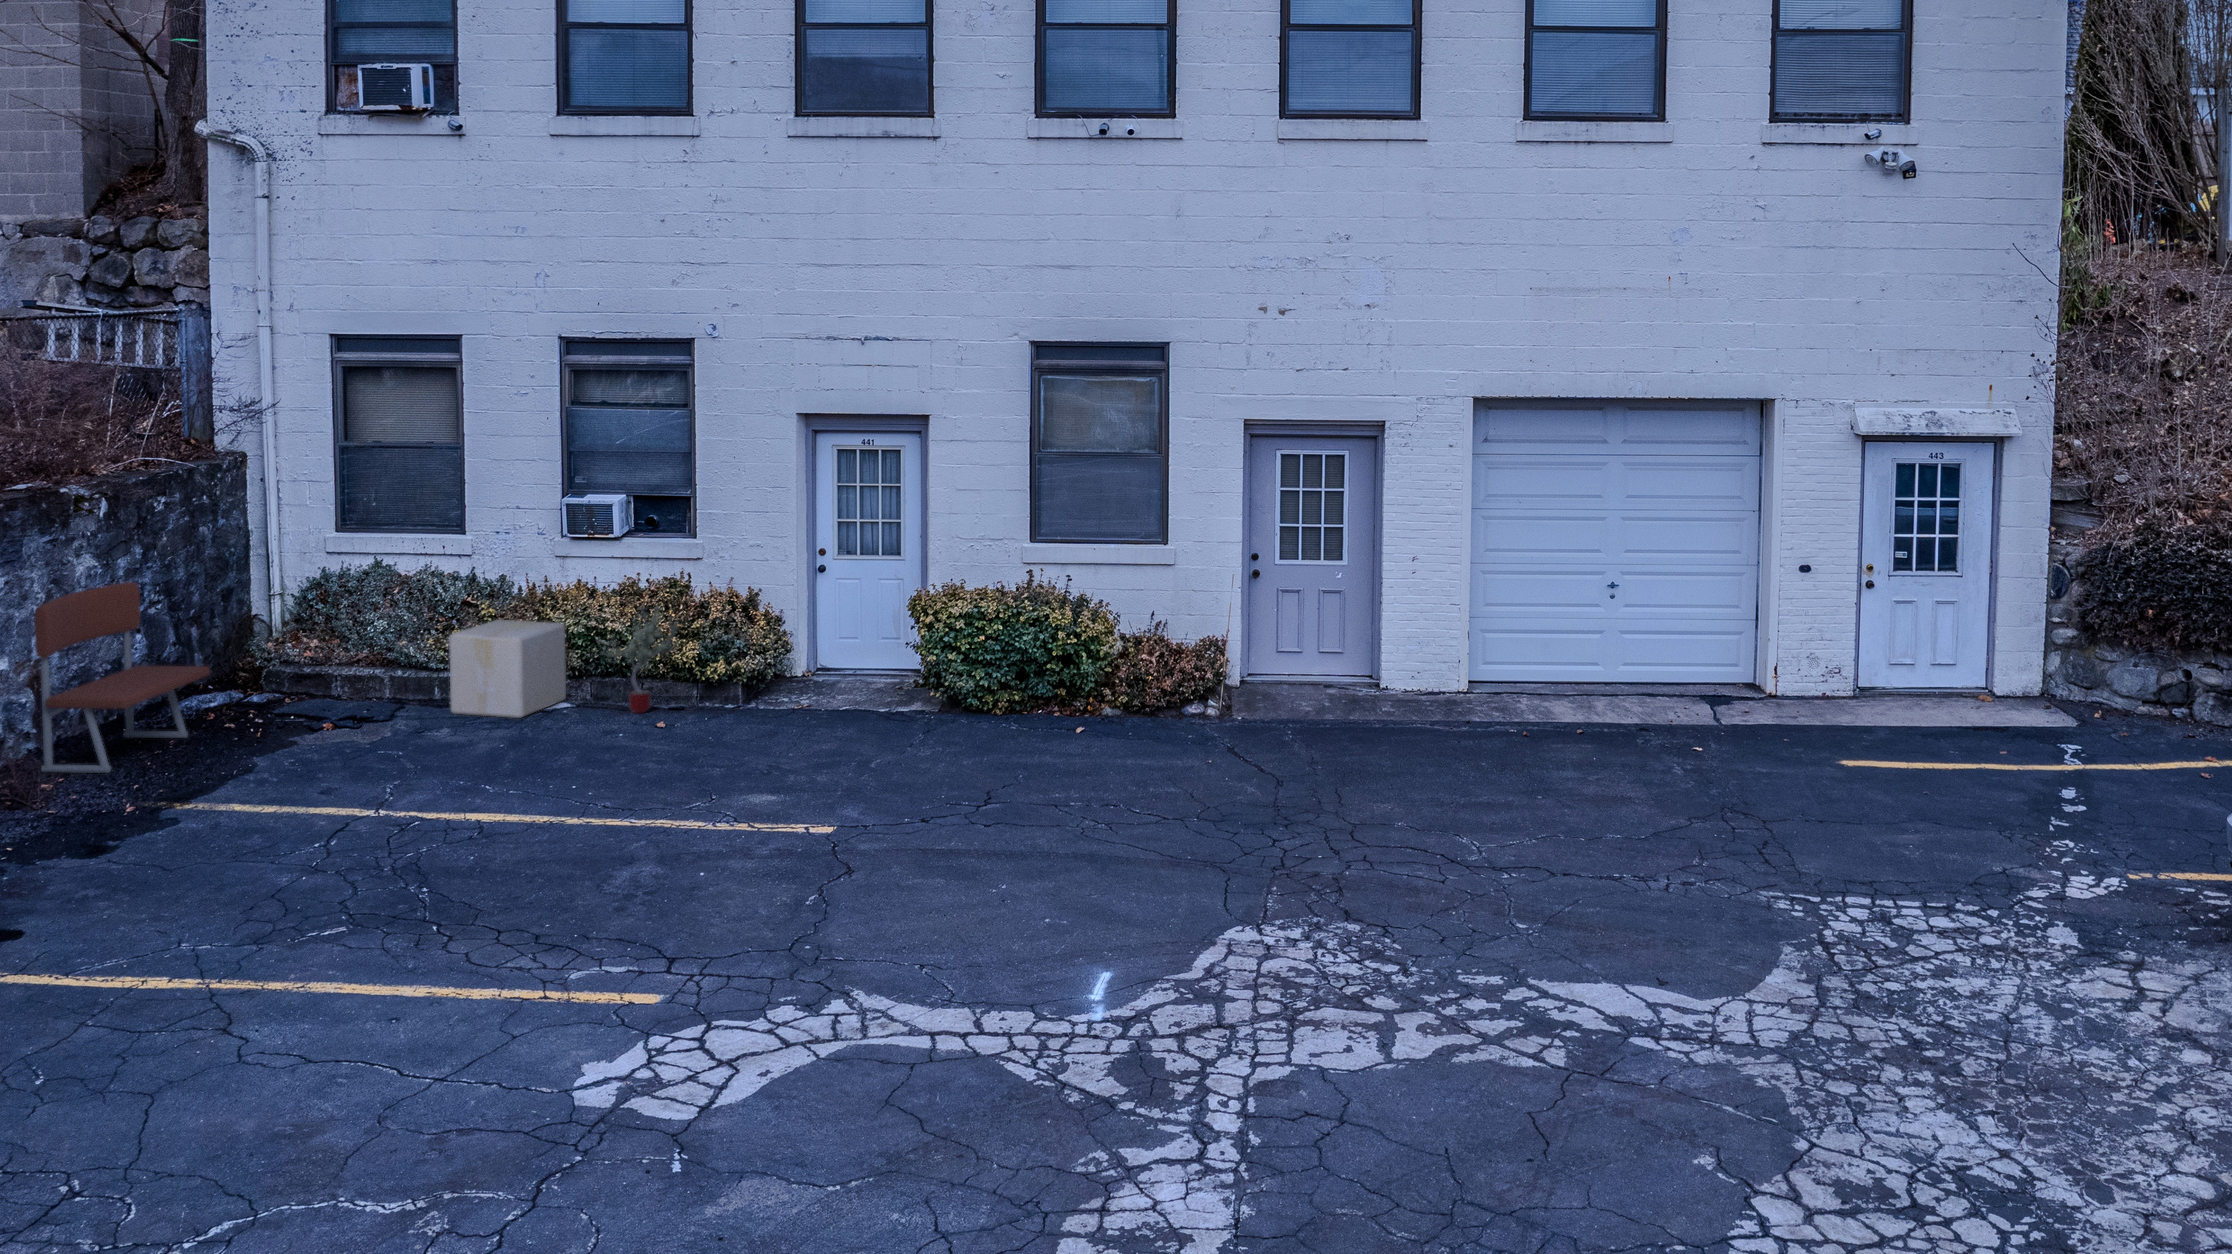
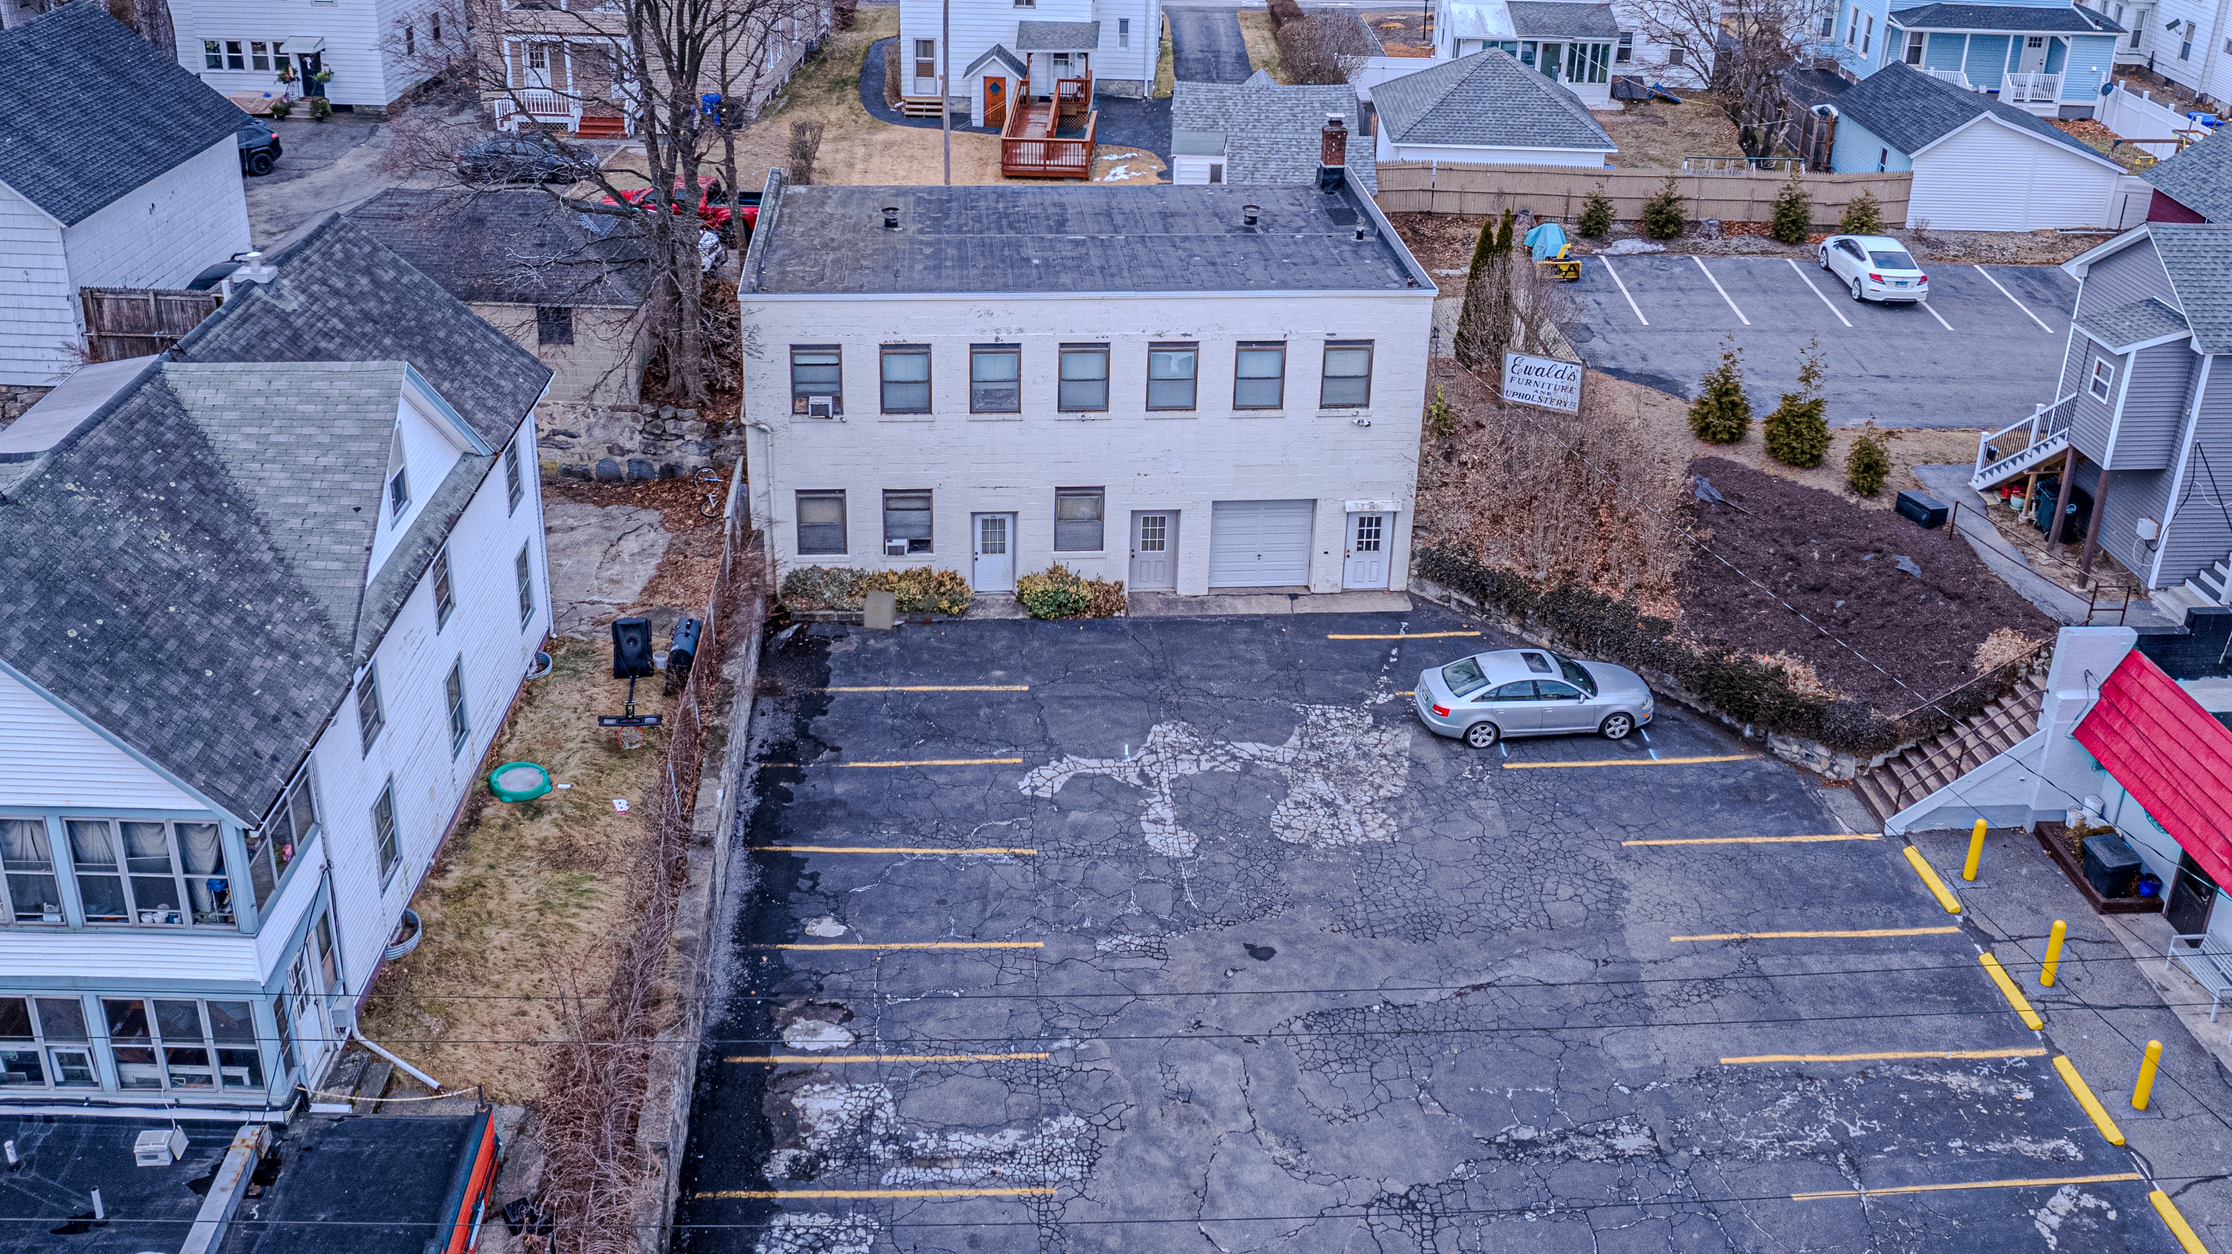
bench: present [34,582,210,773] -> none [765,604,799,672]

